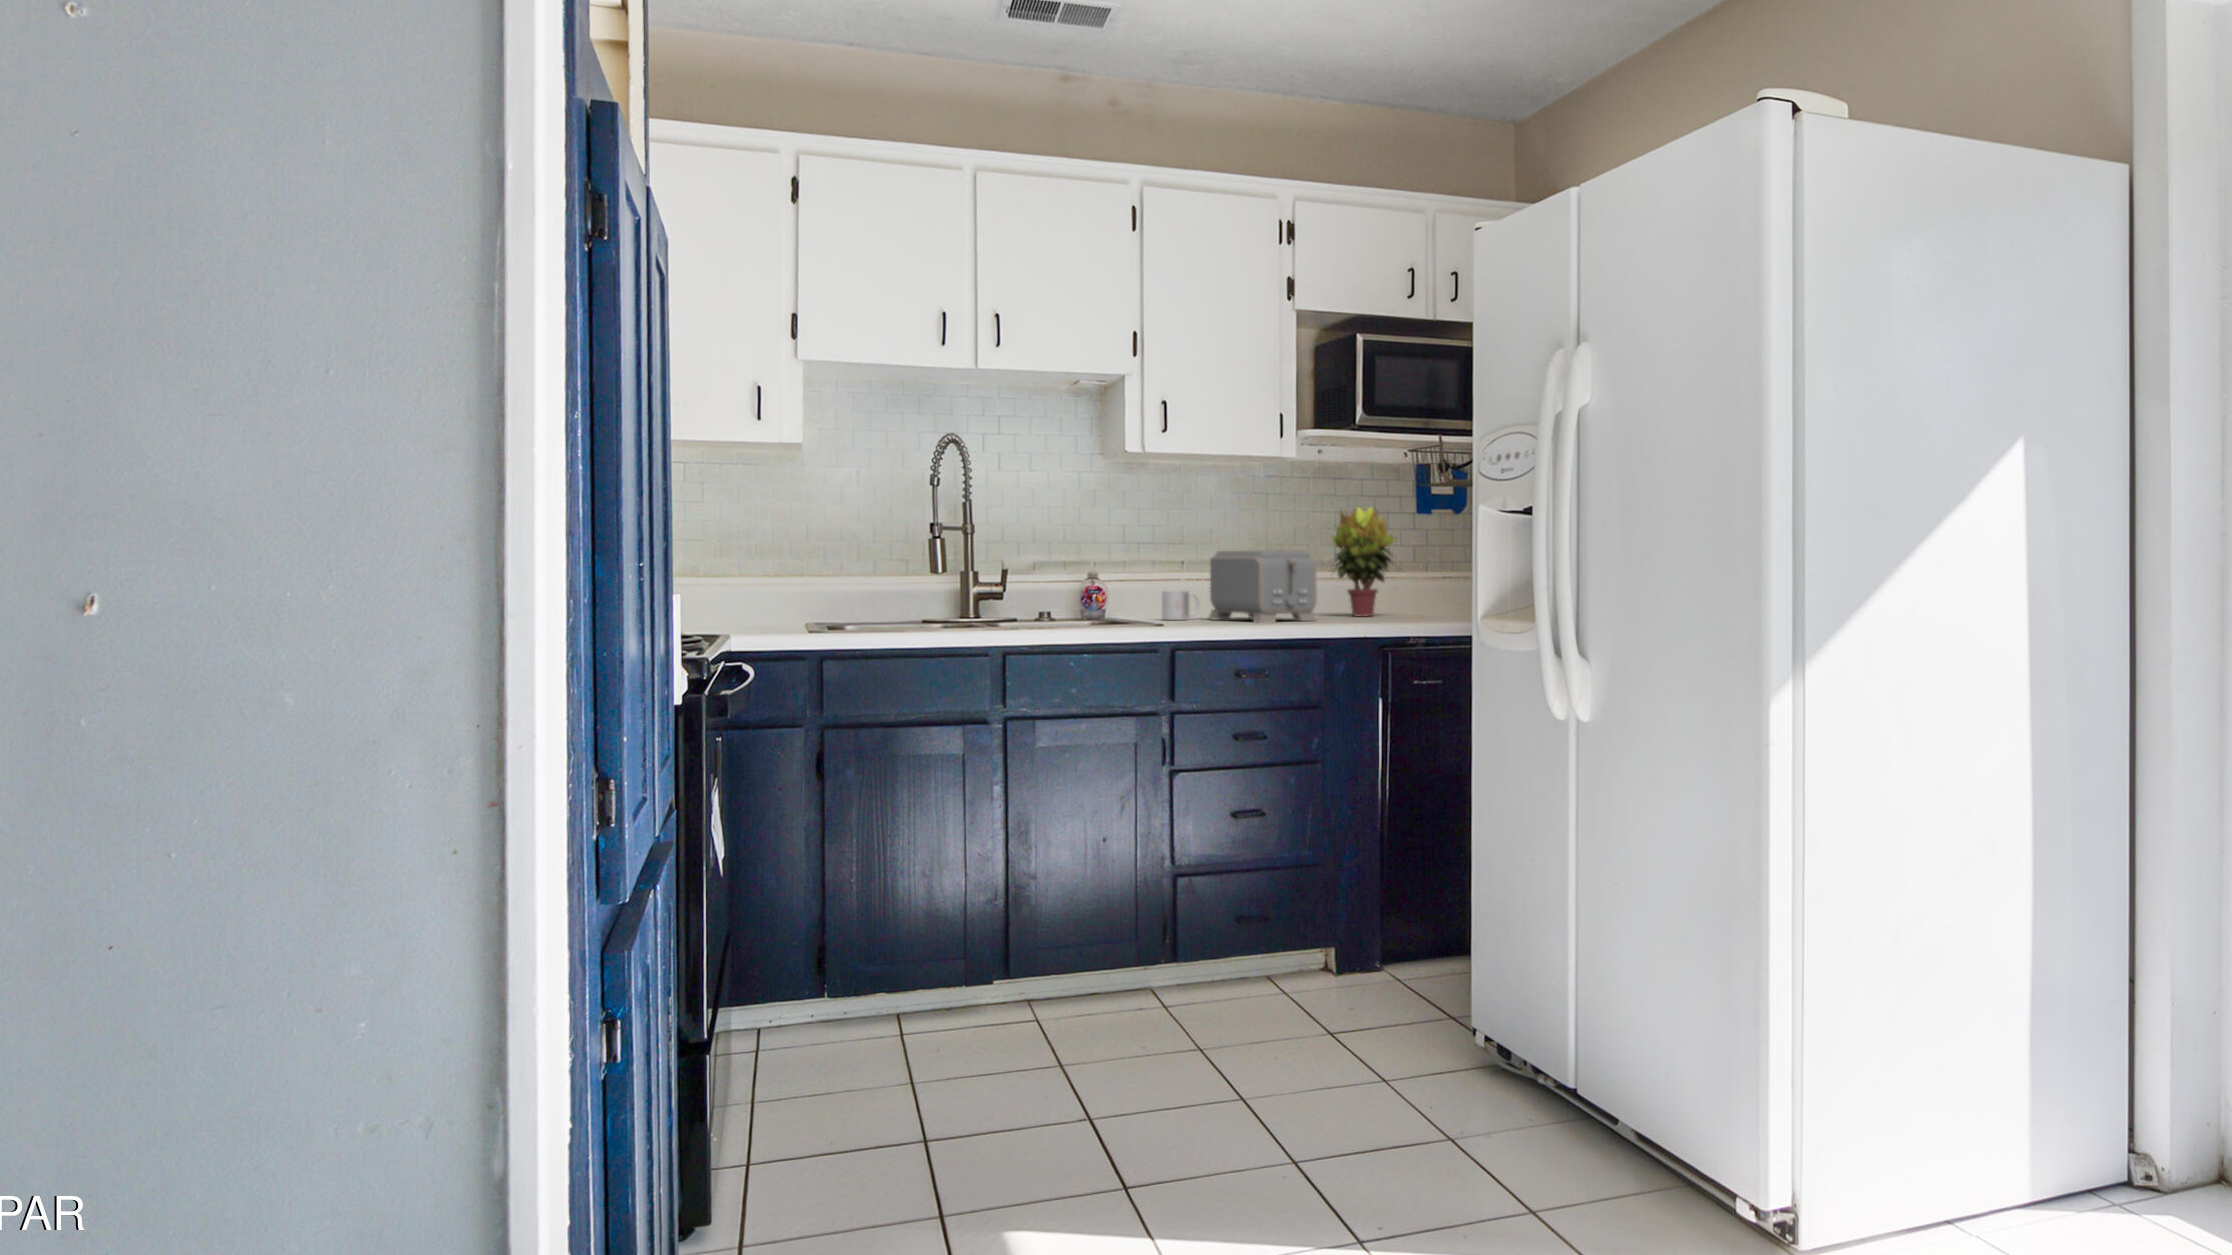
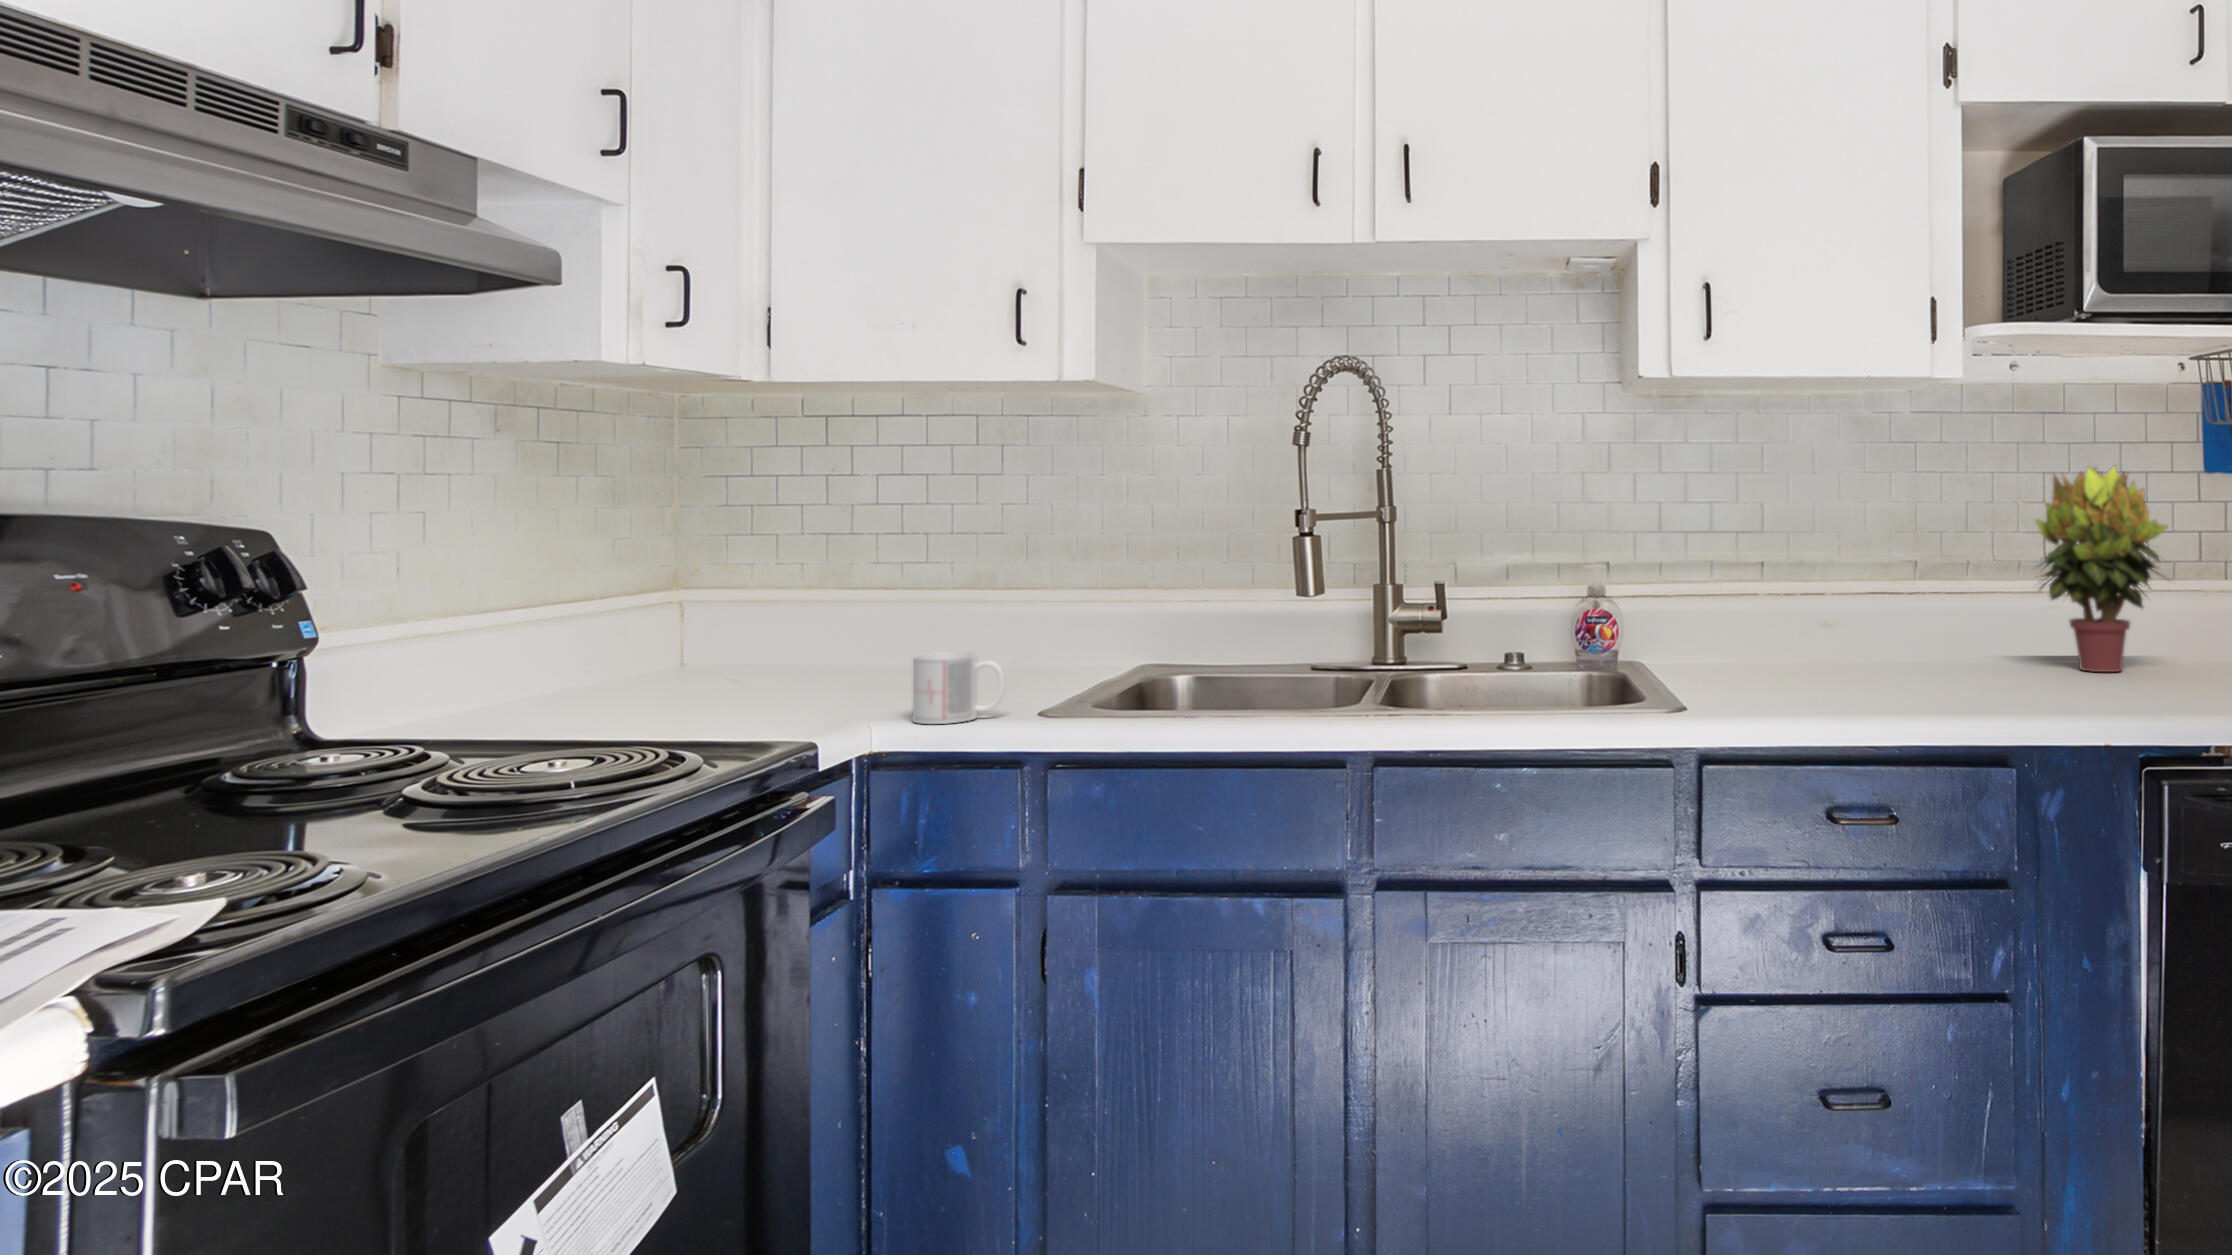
toaster: present [1209,550,1317,623] -> none [1801,550,2006,700]
mug: present [1162,590,1199,620] -> present [913,652,1006,724]

